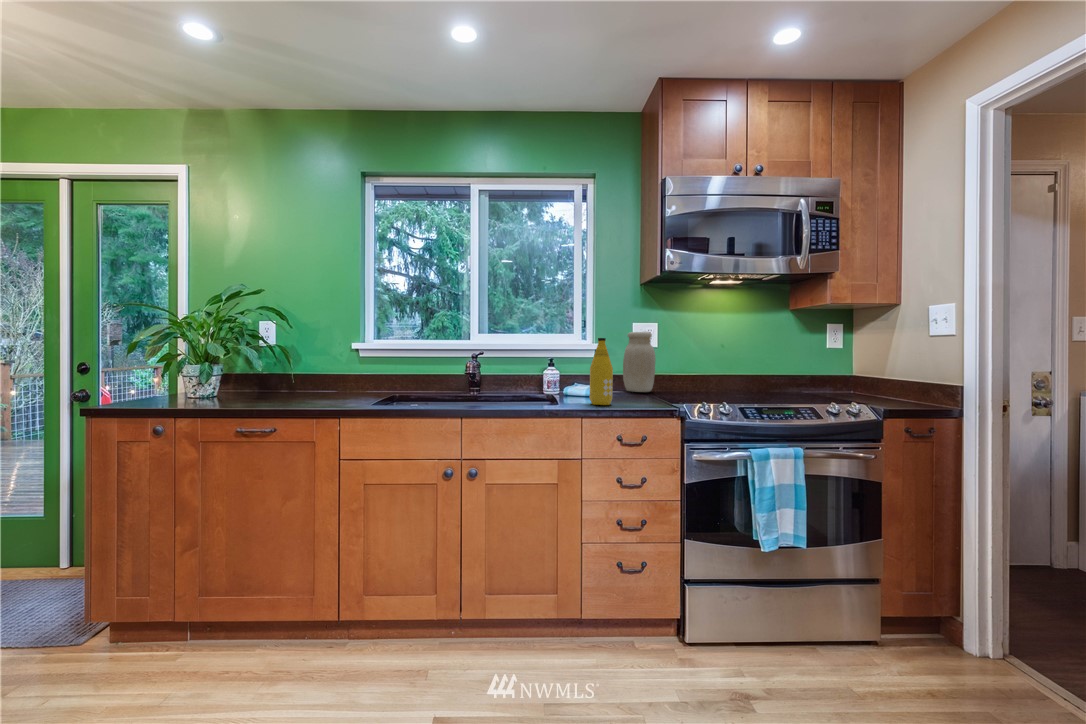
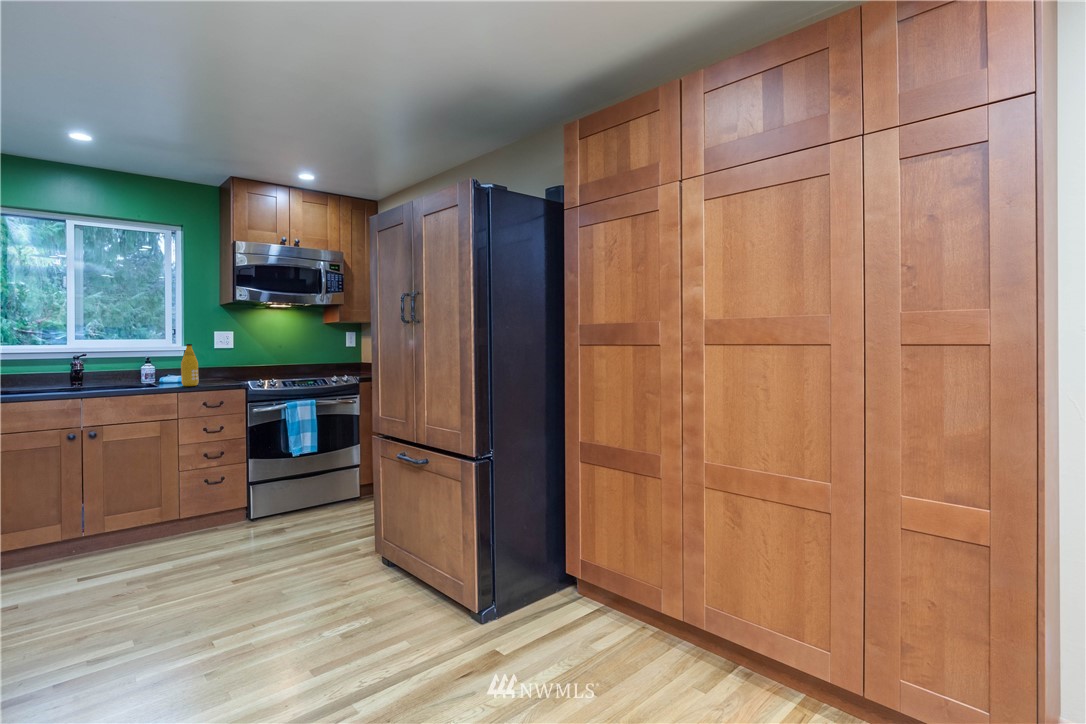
jar: present [623,332,656,392] -> none [207,338,232,378]

